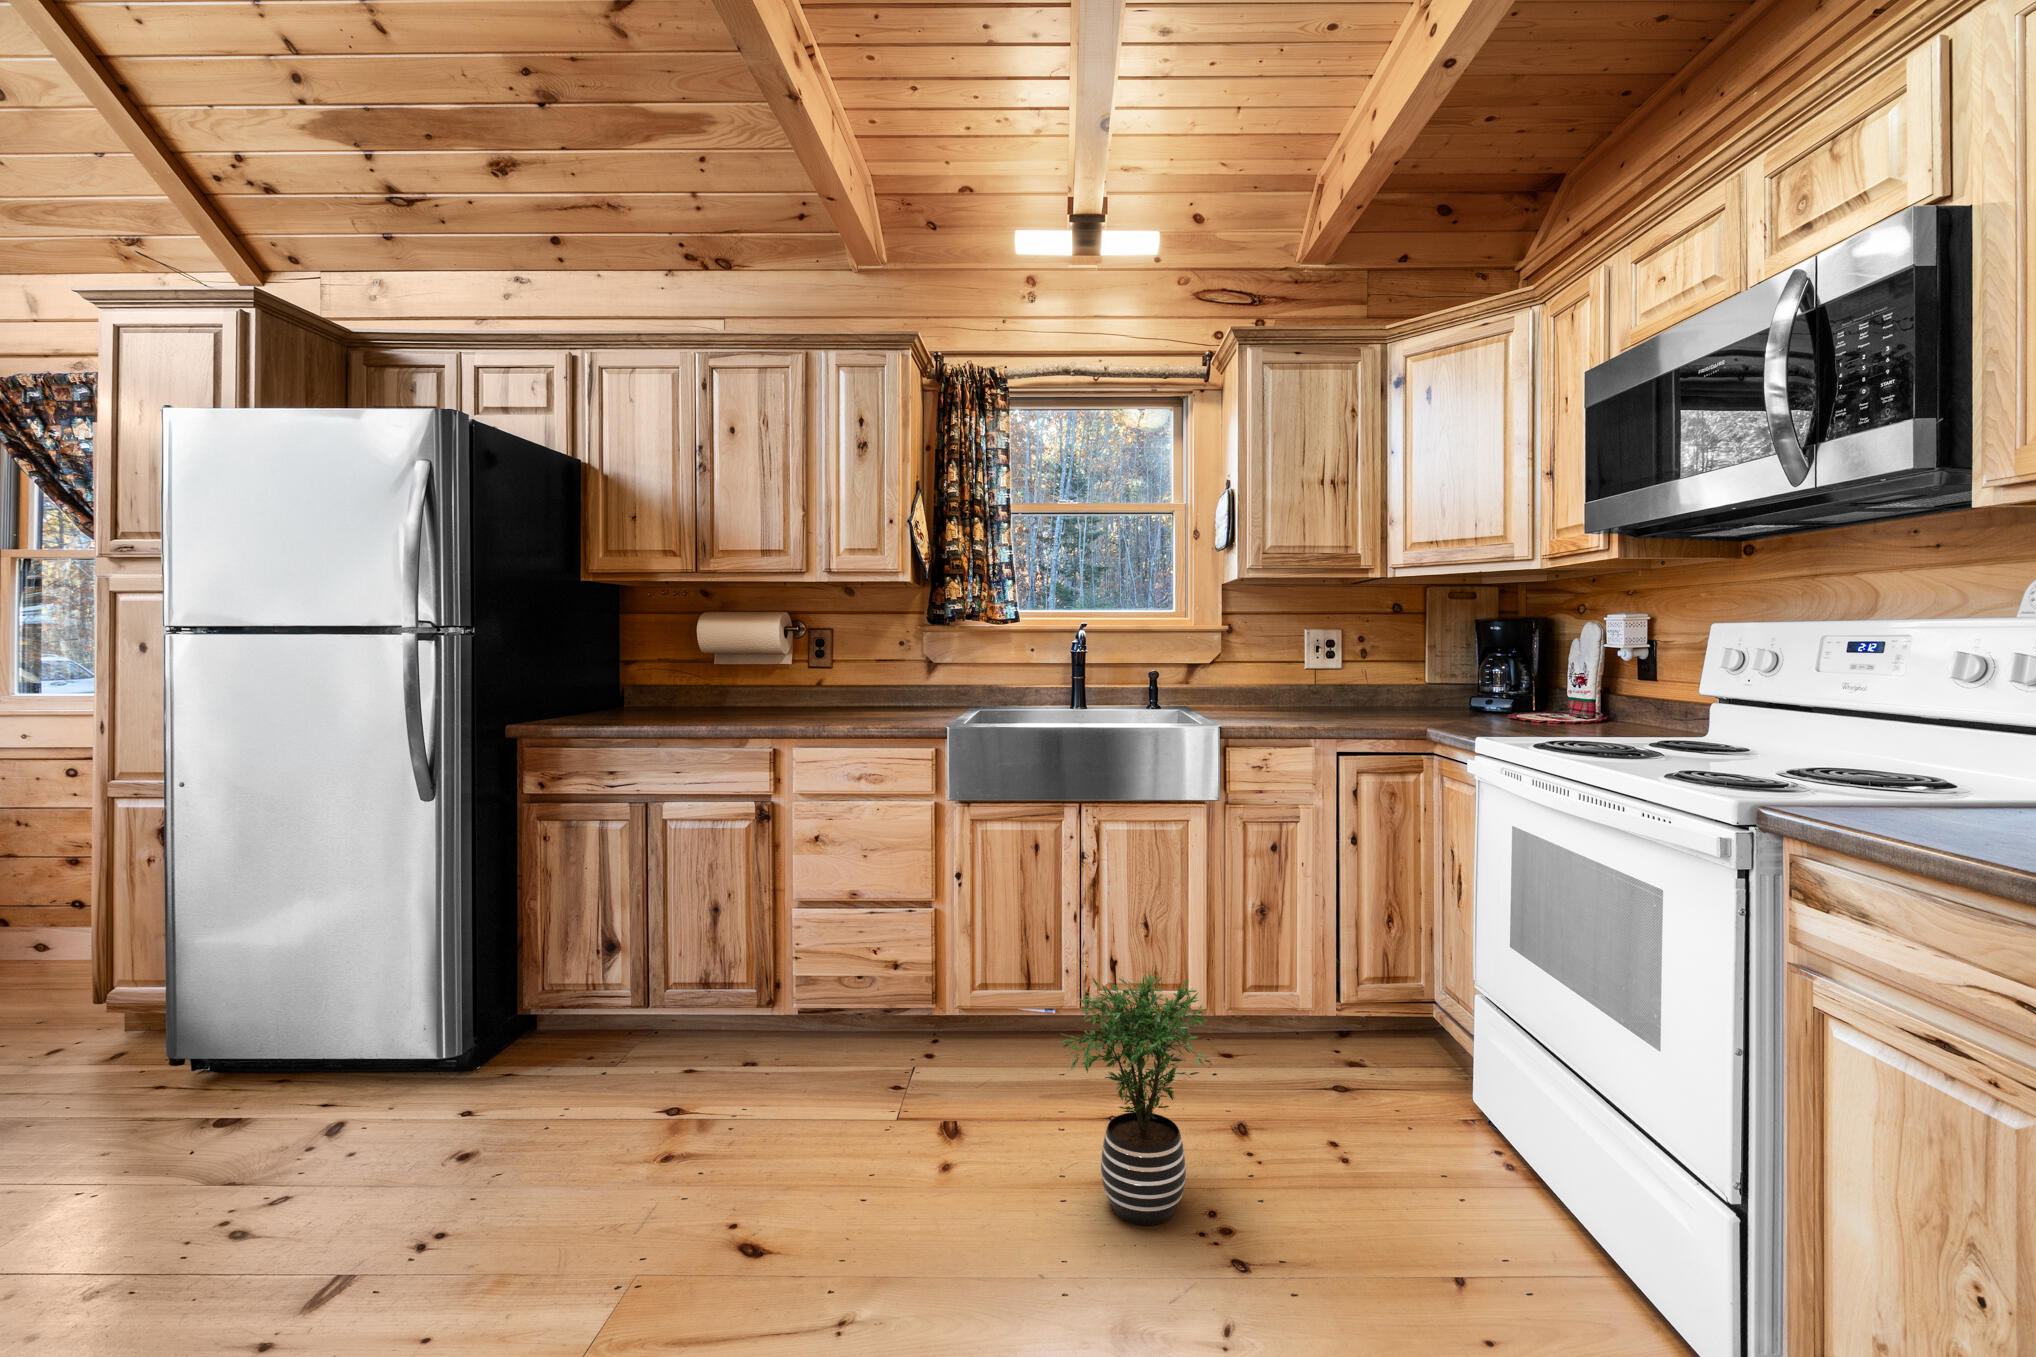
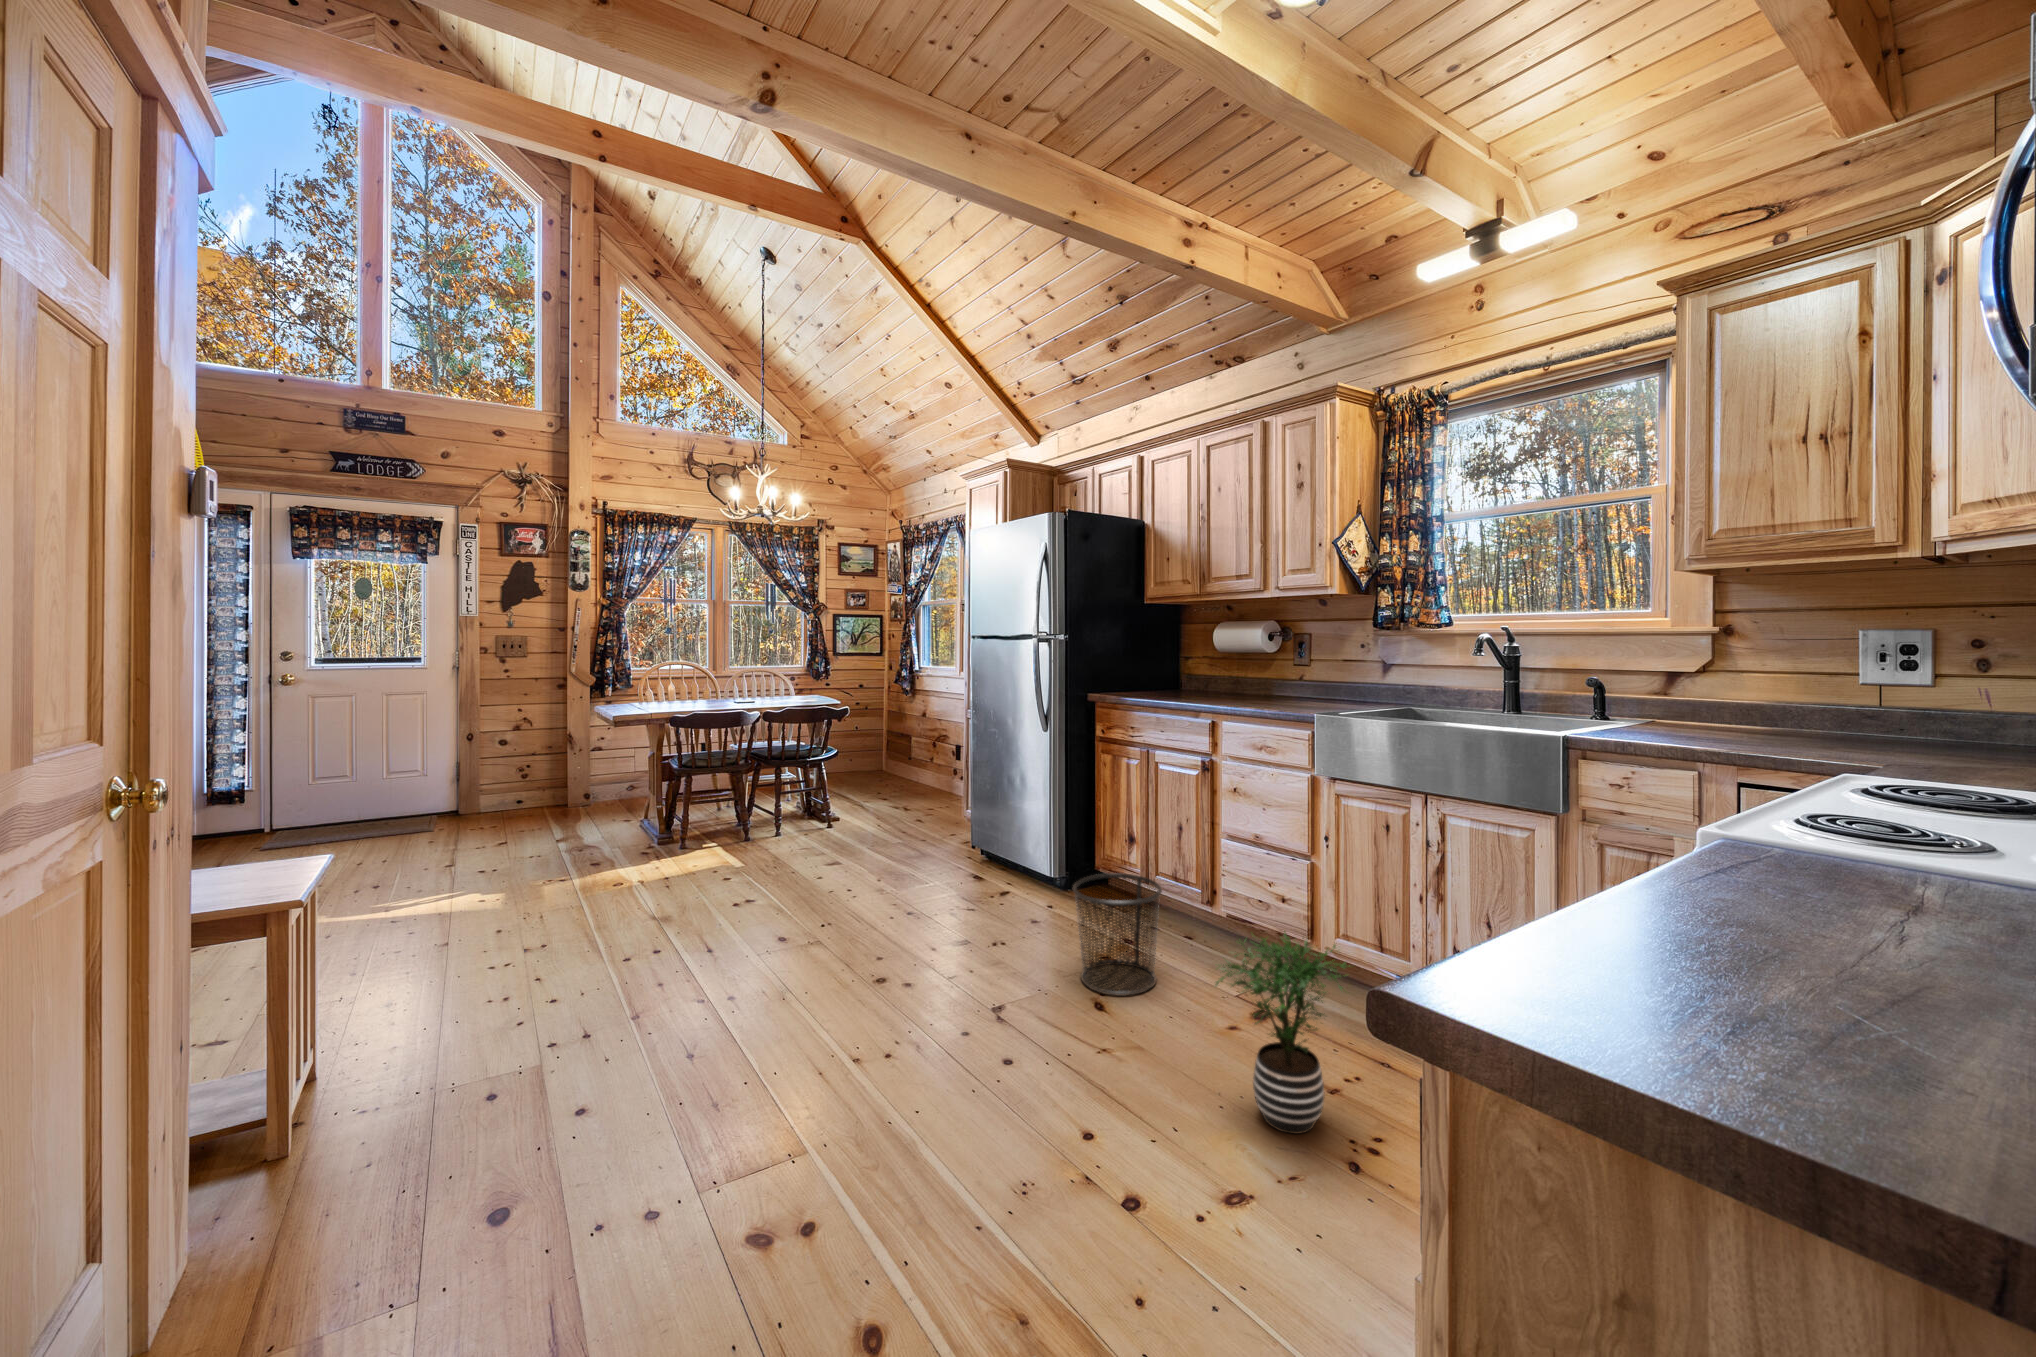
waste bin: none [677,983,824,1186] -> present [1073,873,1162,996]

